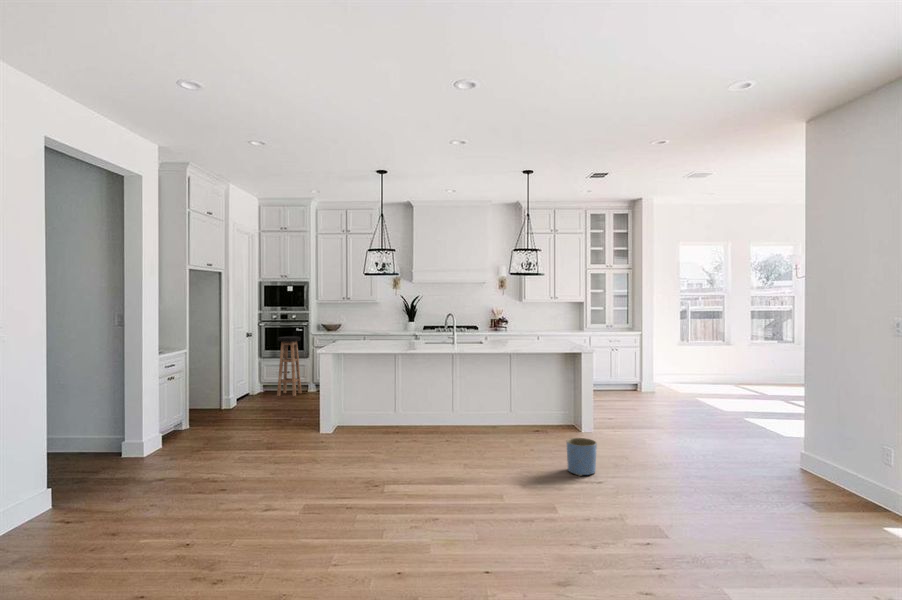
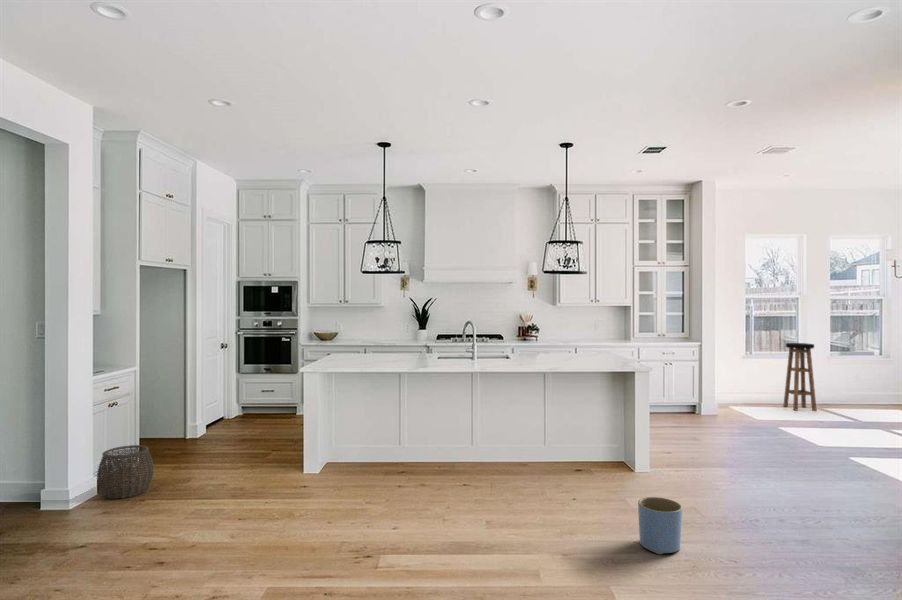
bar stool: present [277,336,302,397] -> present [784,343,816,411]
woven basket: none [164,409,206,448] -> present [97,445,154,499]

